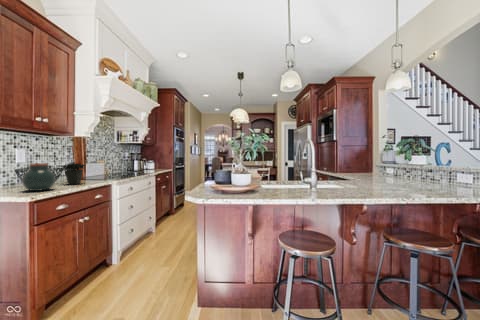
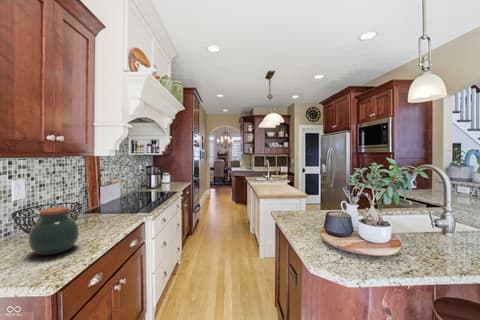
potted plant: present [61,148,85,184] -> none [78,173,112,228]

